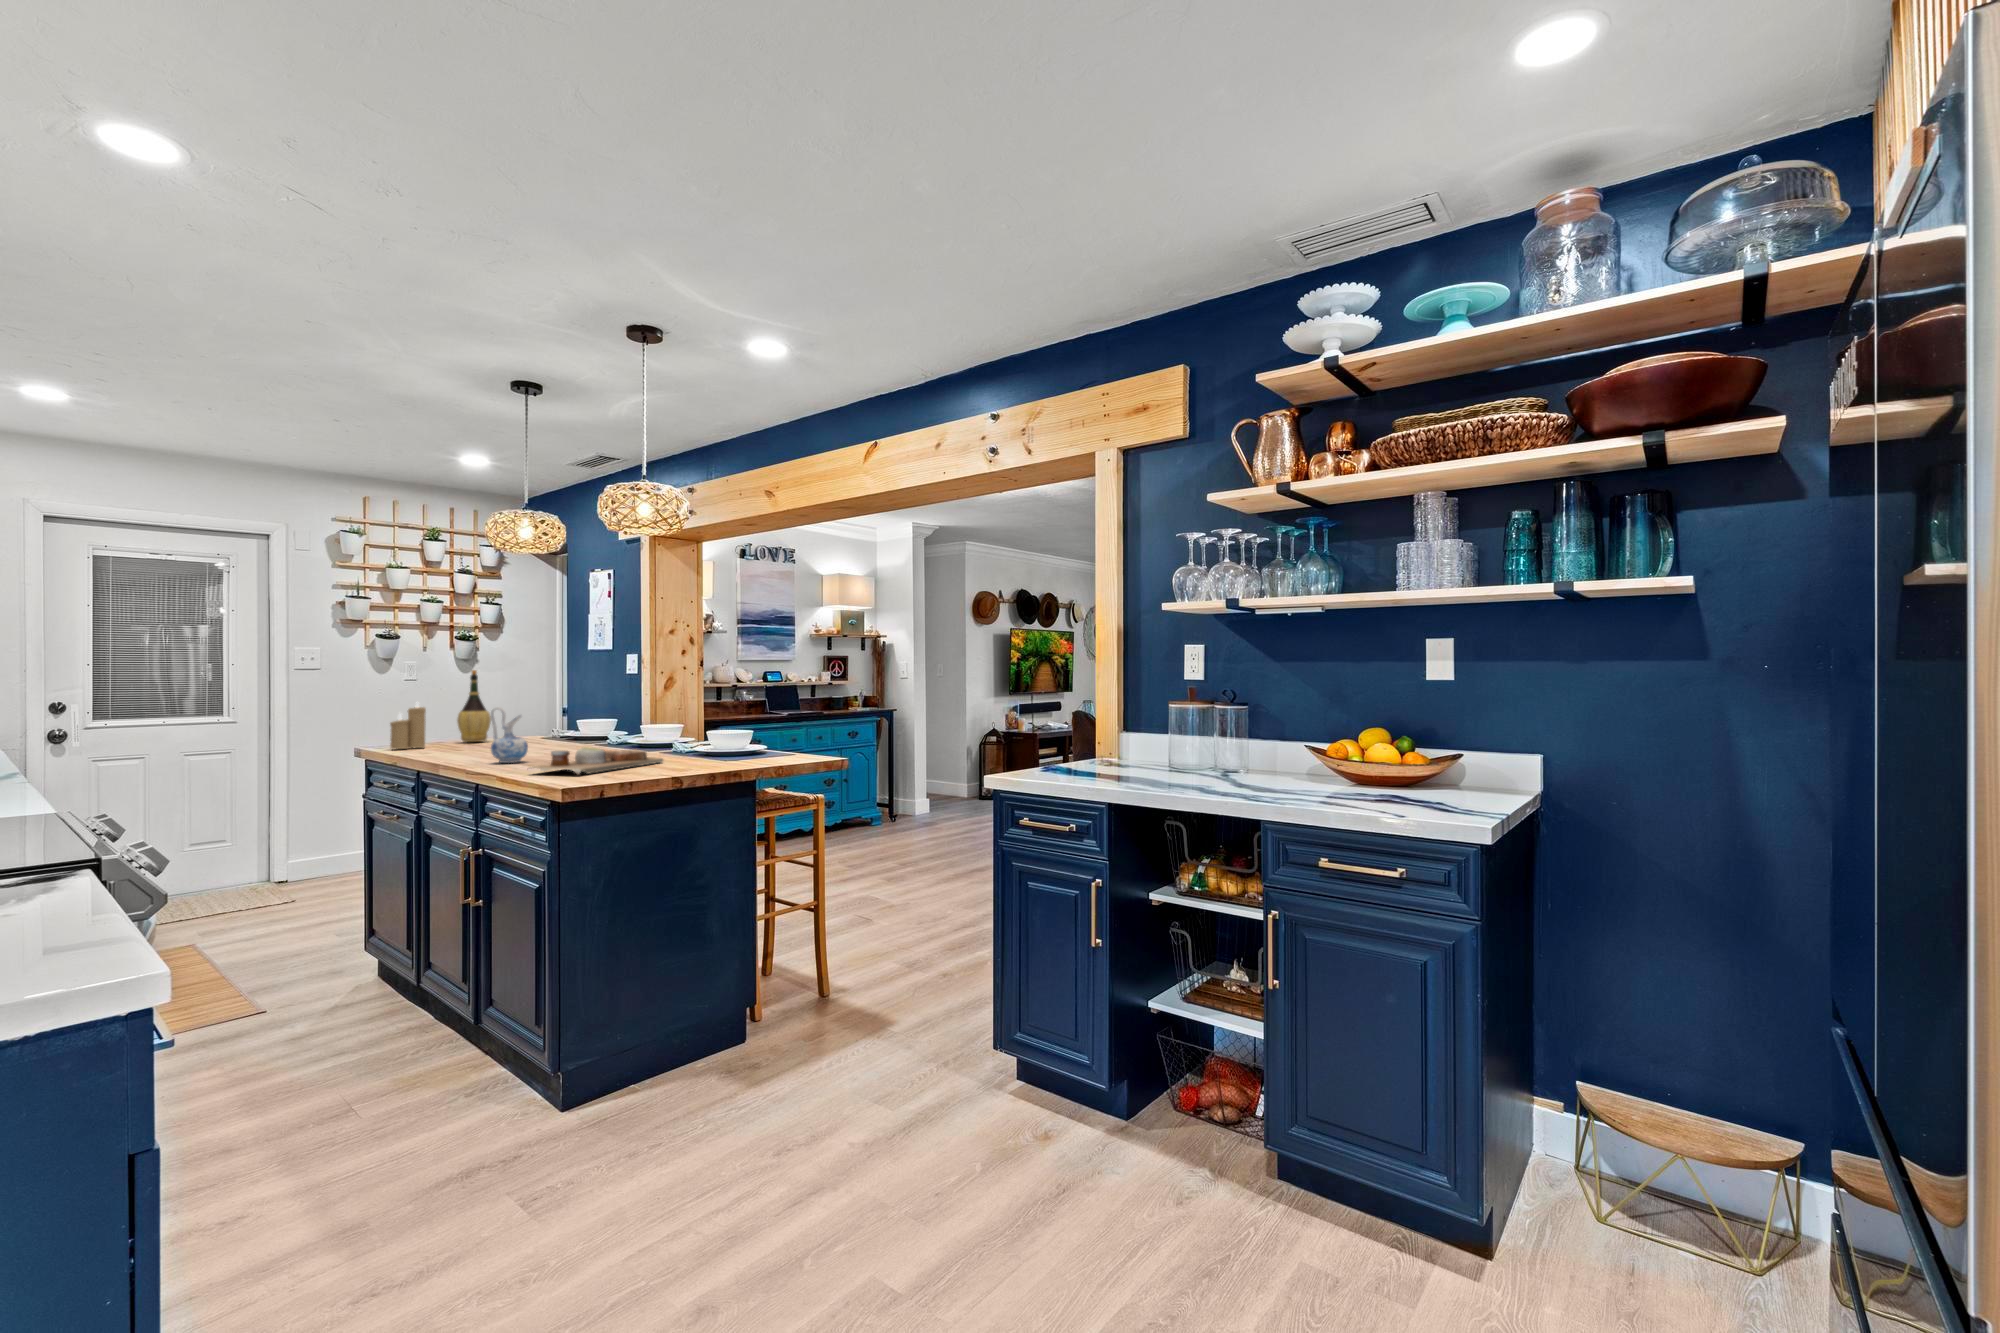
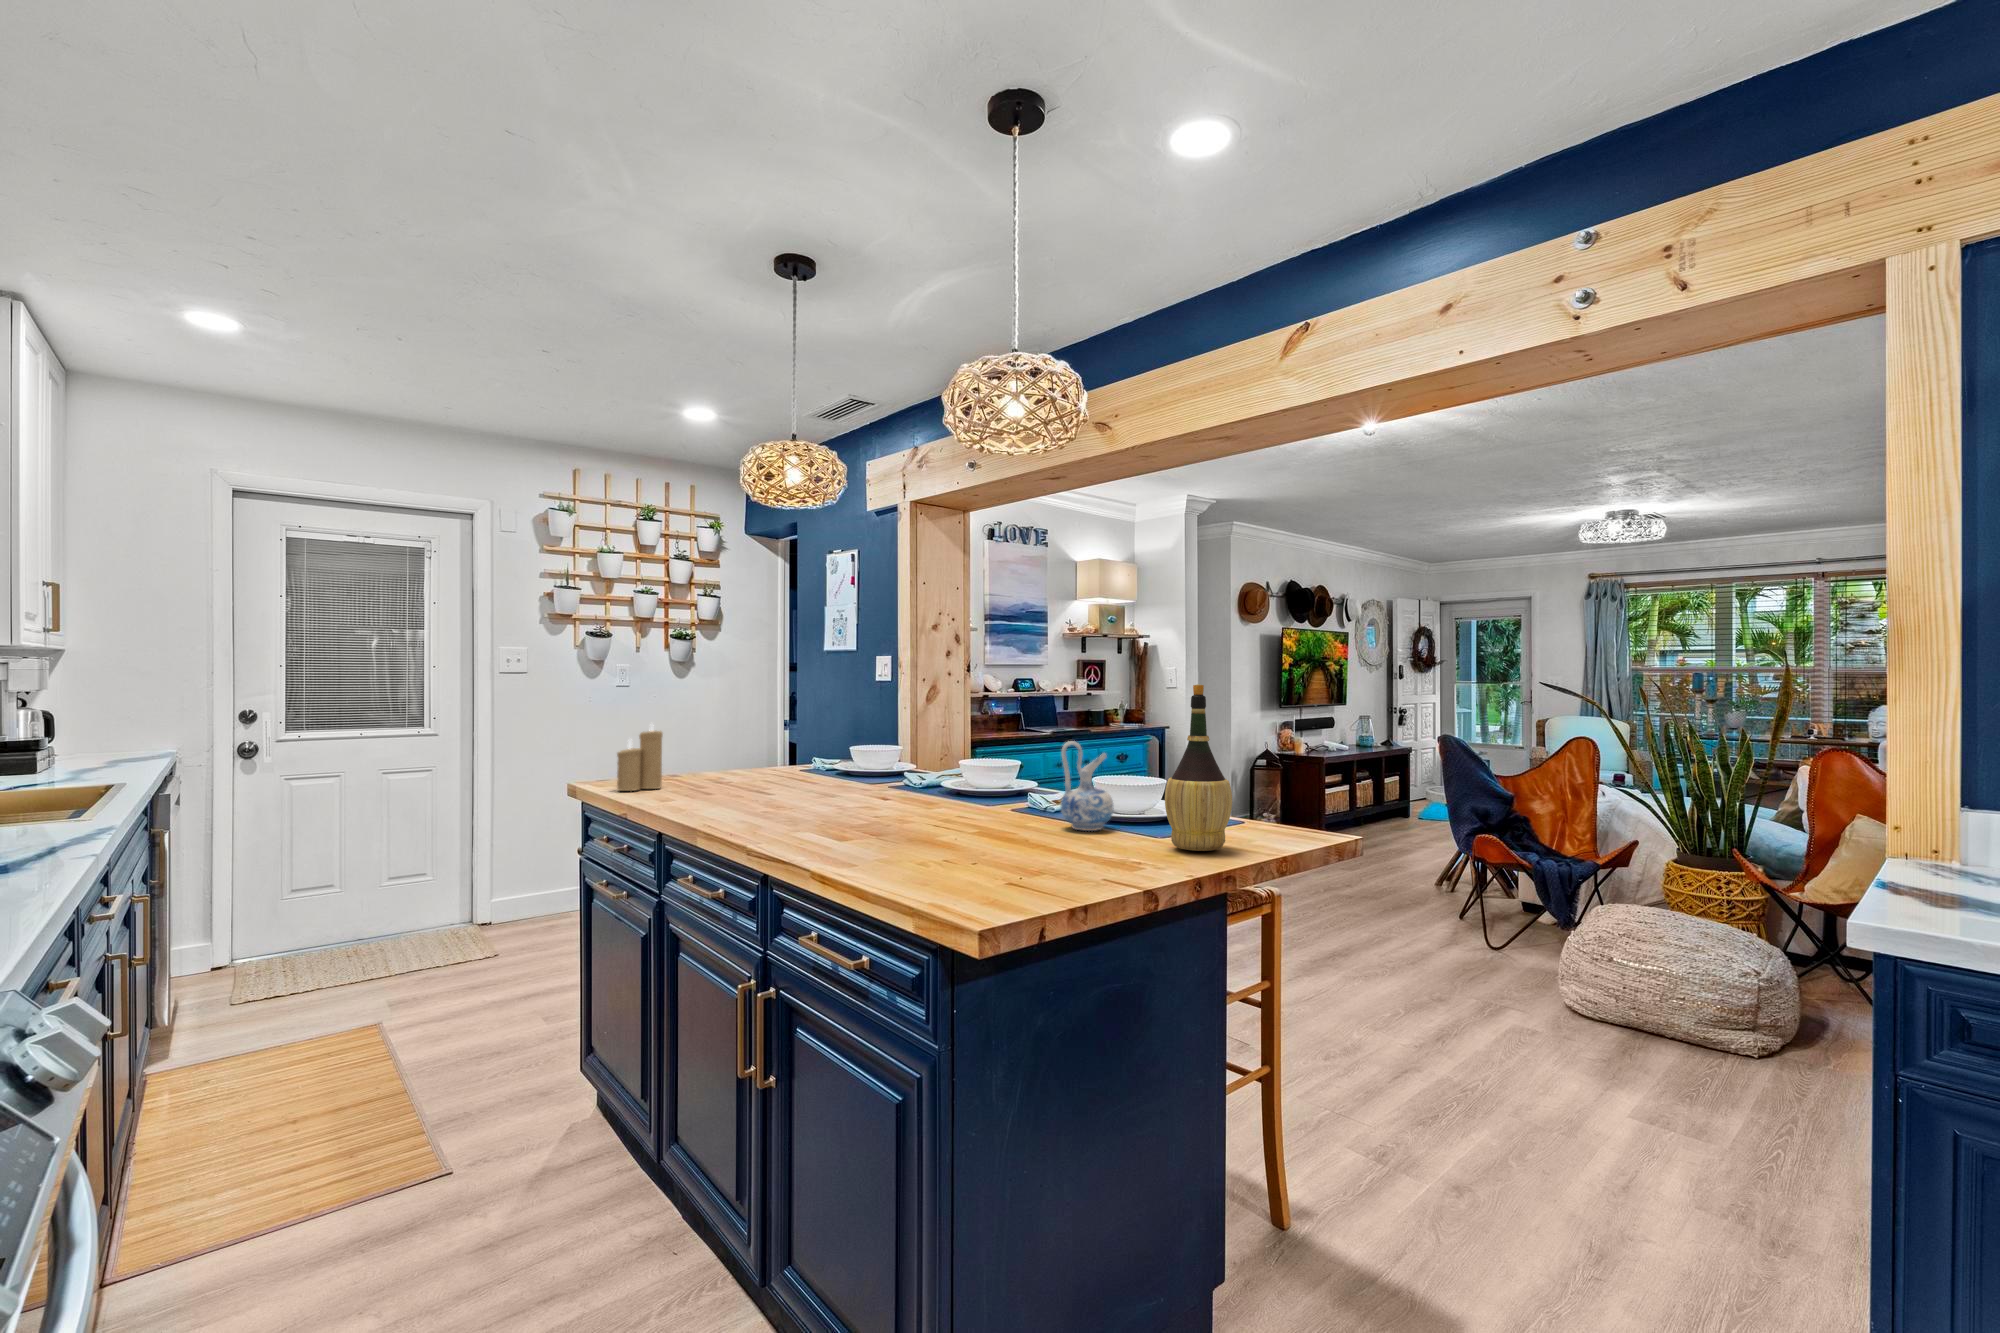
wine bottle: present [457,670,491,742] -> present [1165,684,1232,851]
ceramic pitcher: present [491,707,528,763] -> present [1061,741,1114,831]
cutting board: present [533,747,663,774] -> none [862,815,1054,880]

